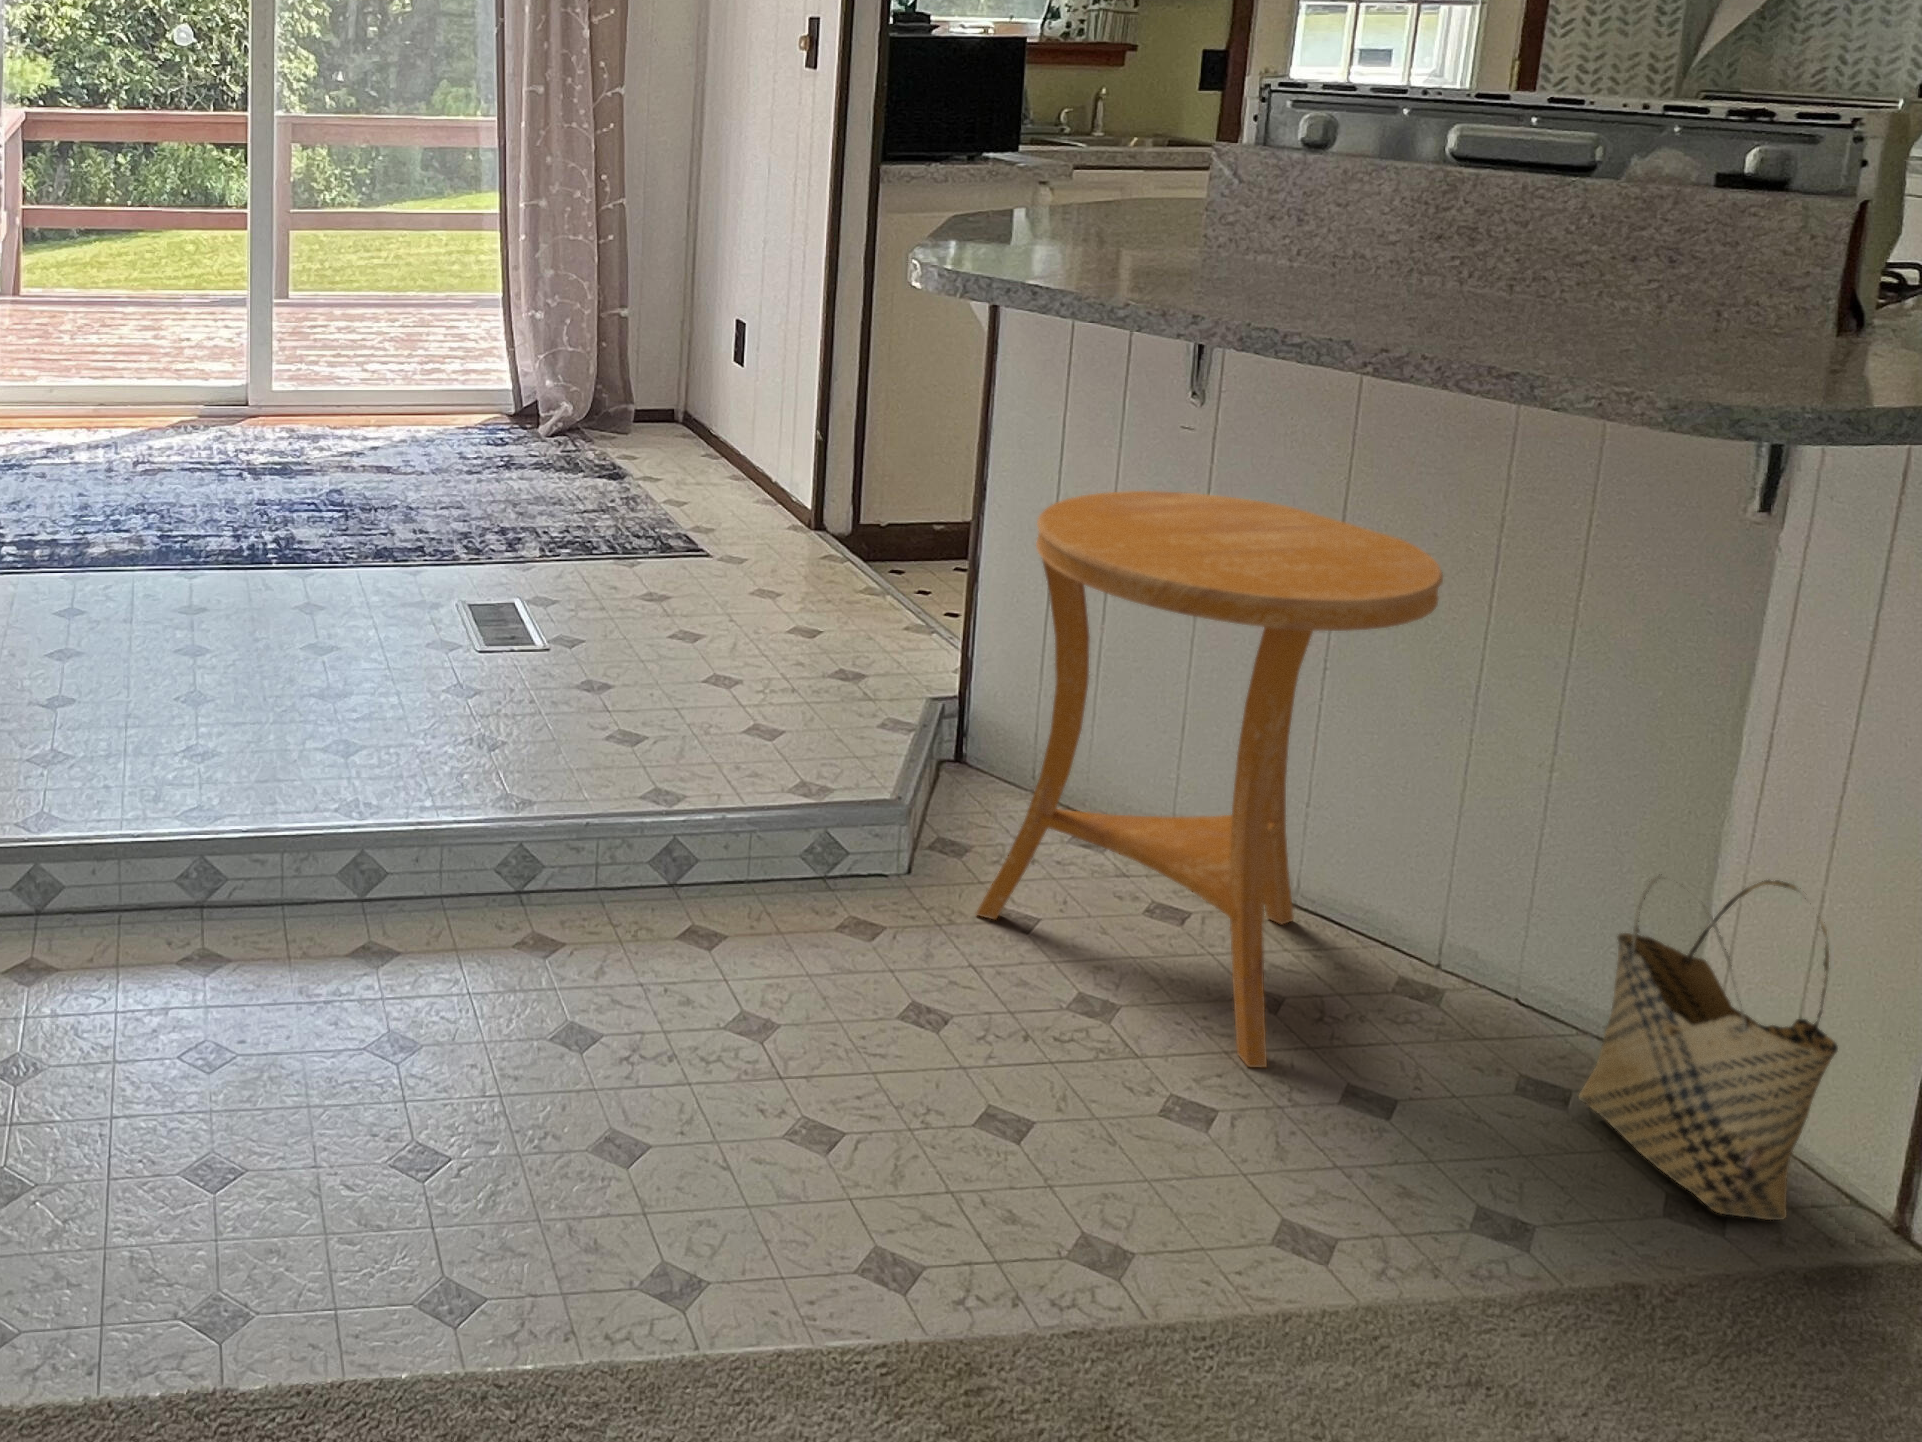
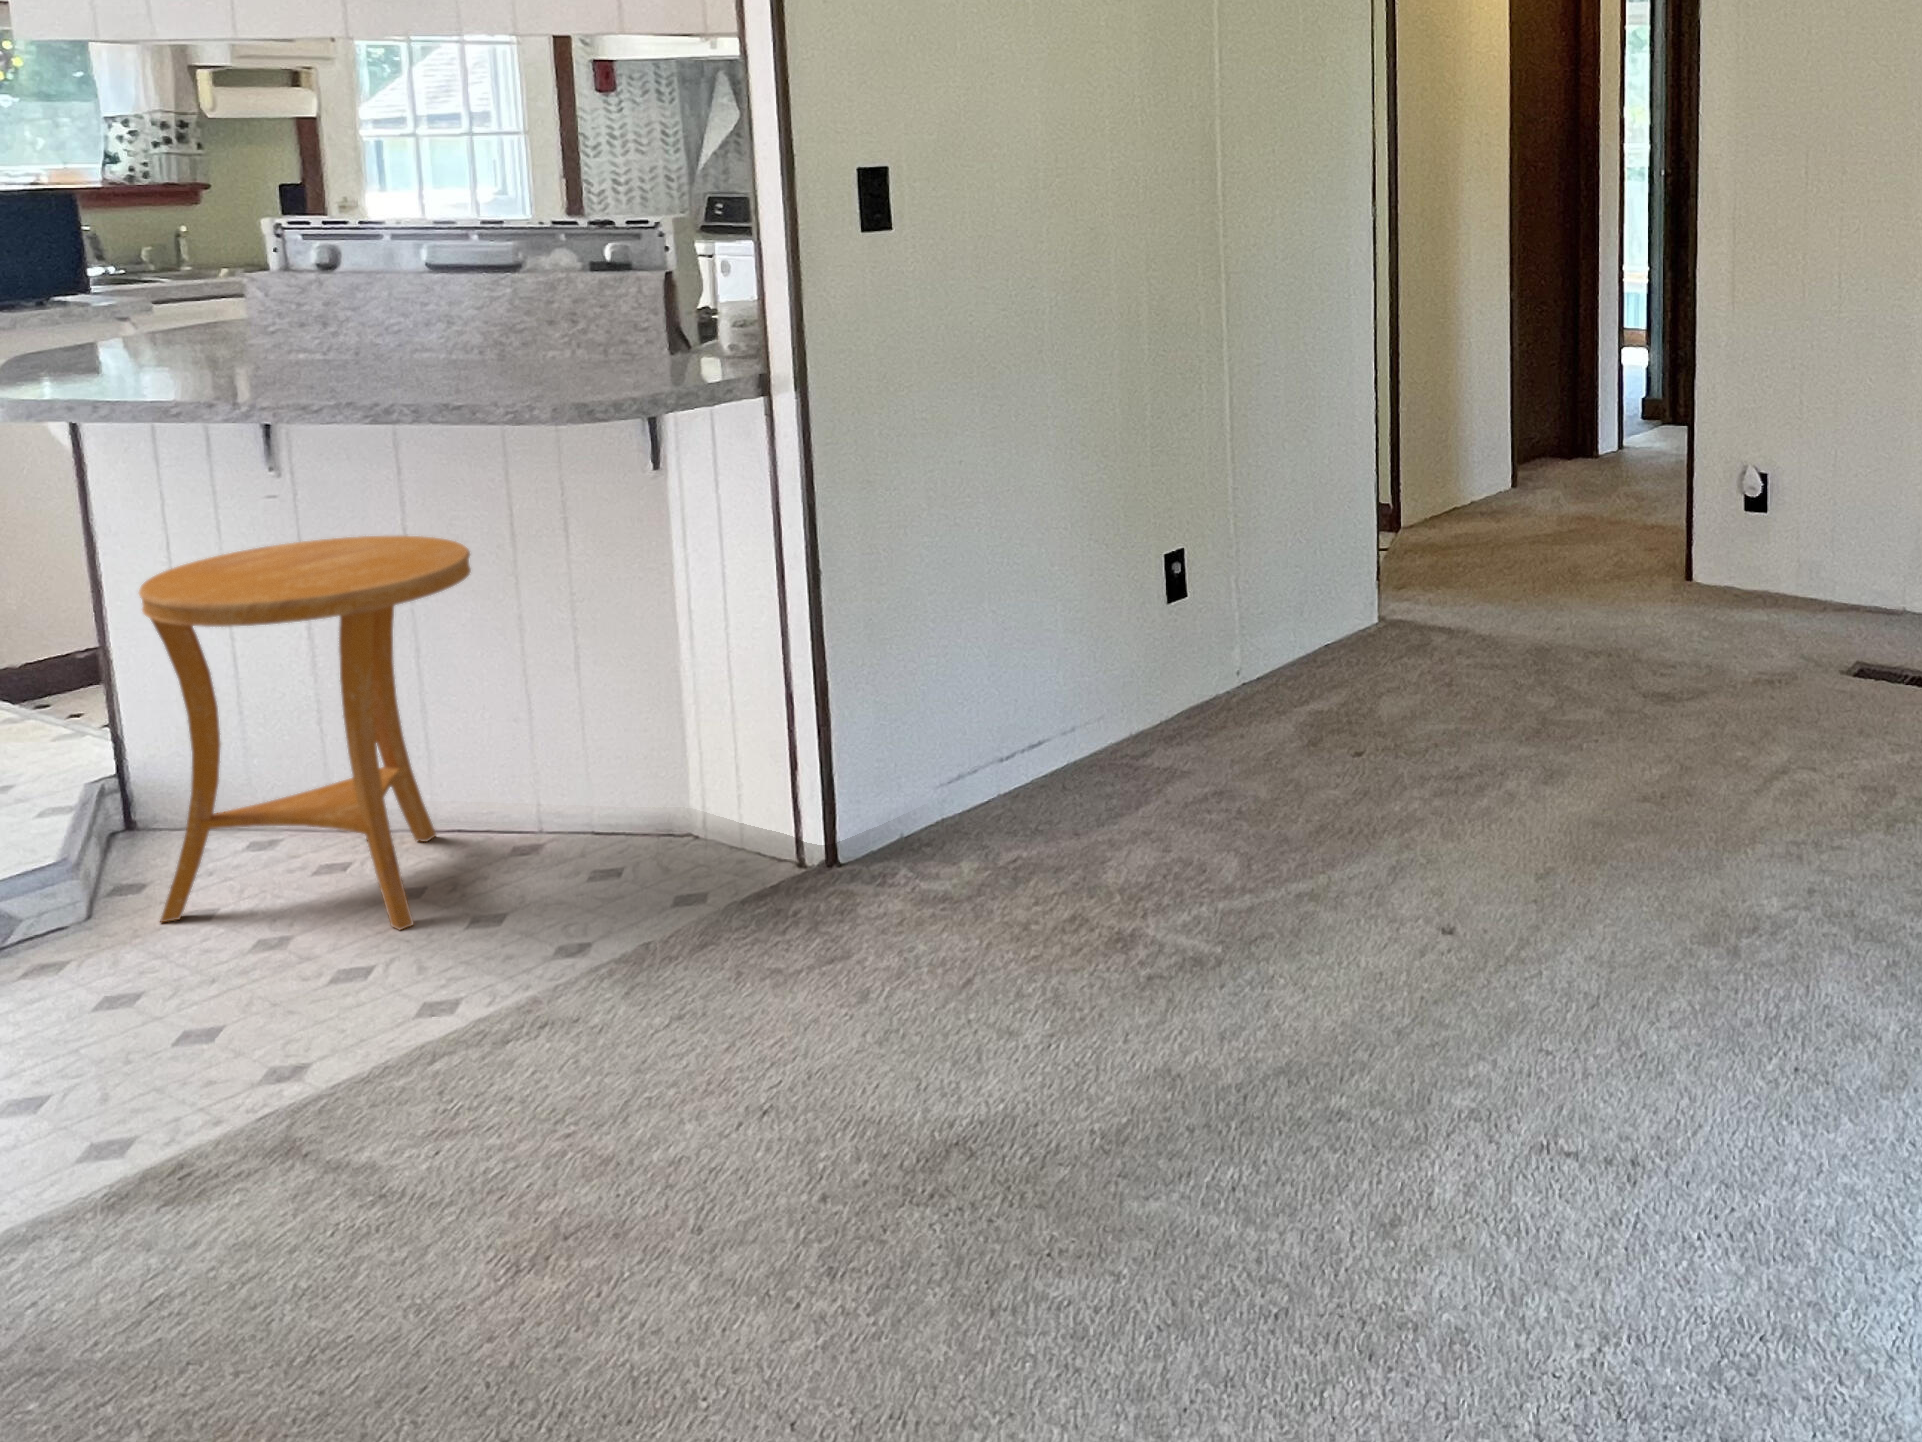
woven basket: present [1578,874,1838,1220] -> none [625,682,743,885]

